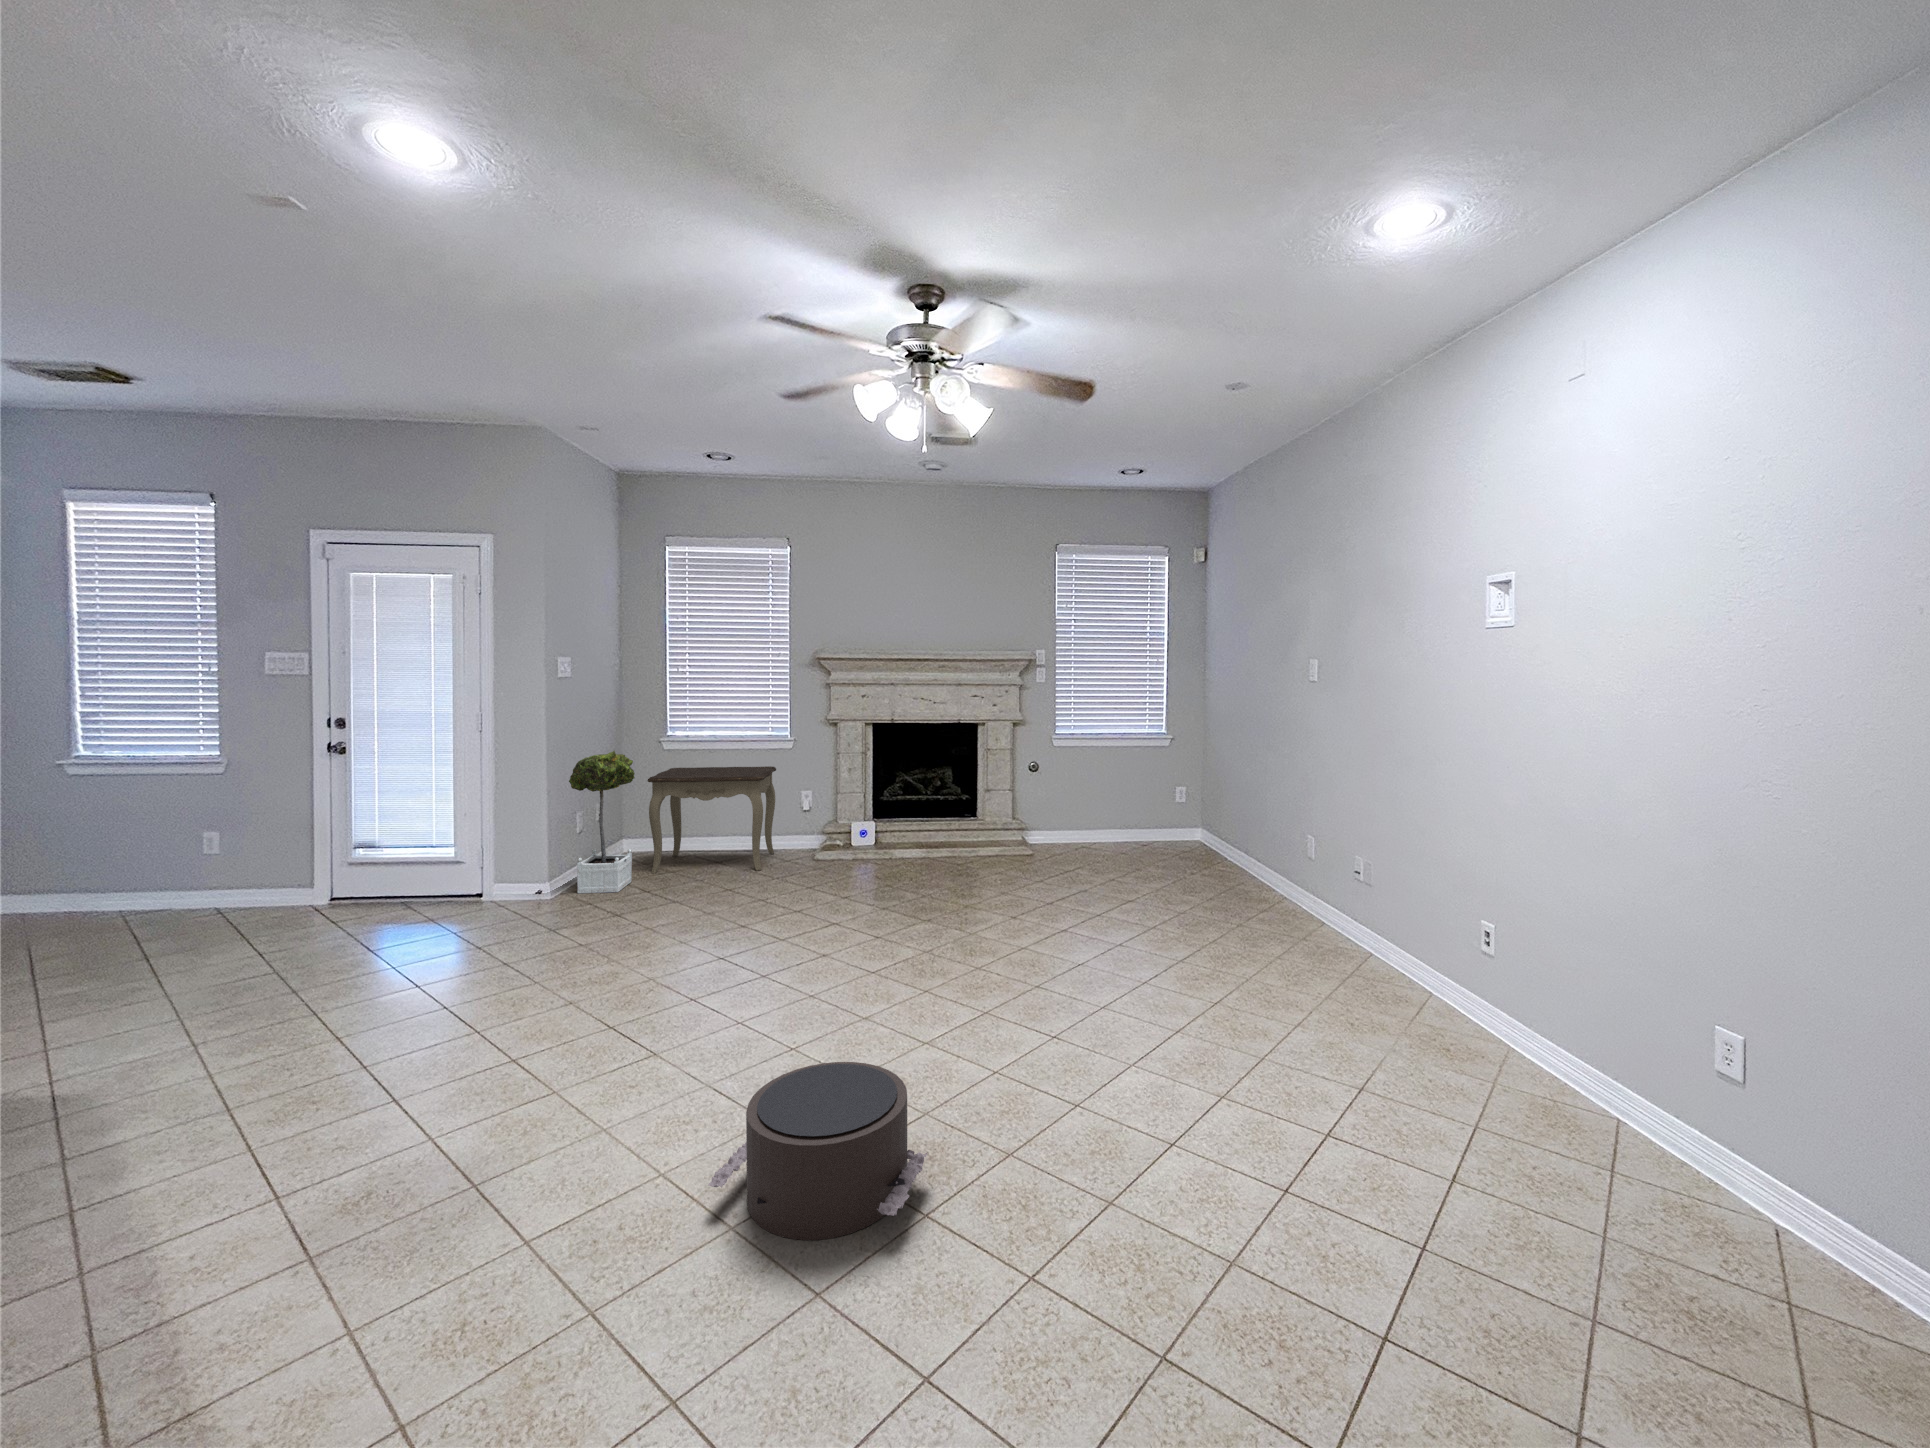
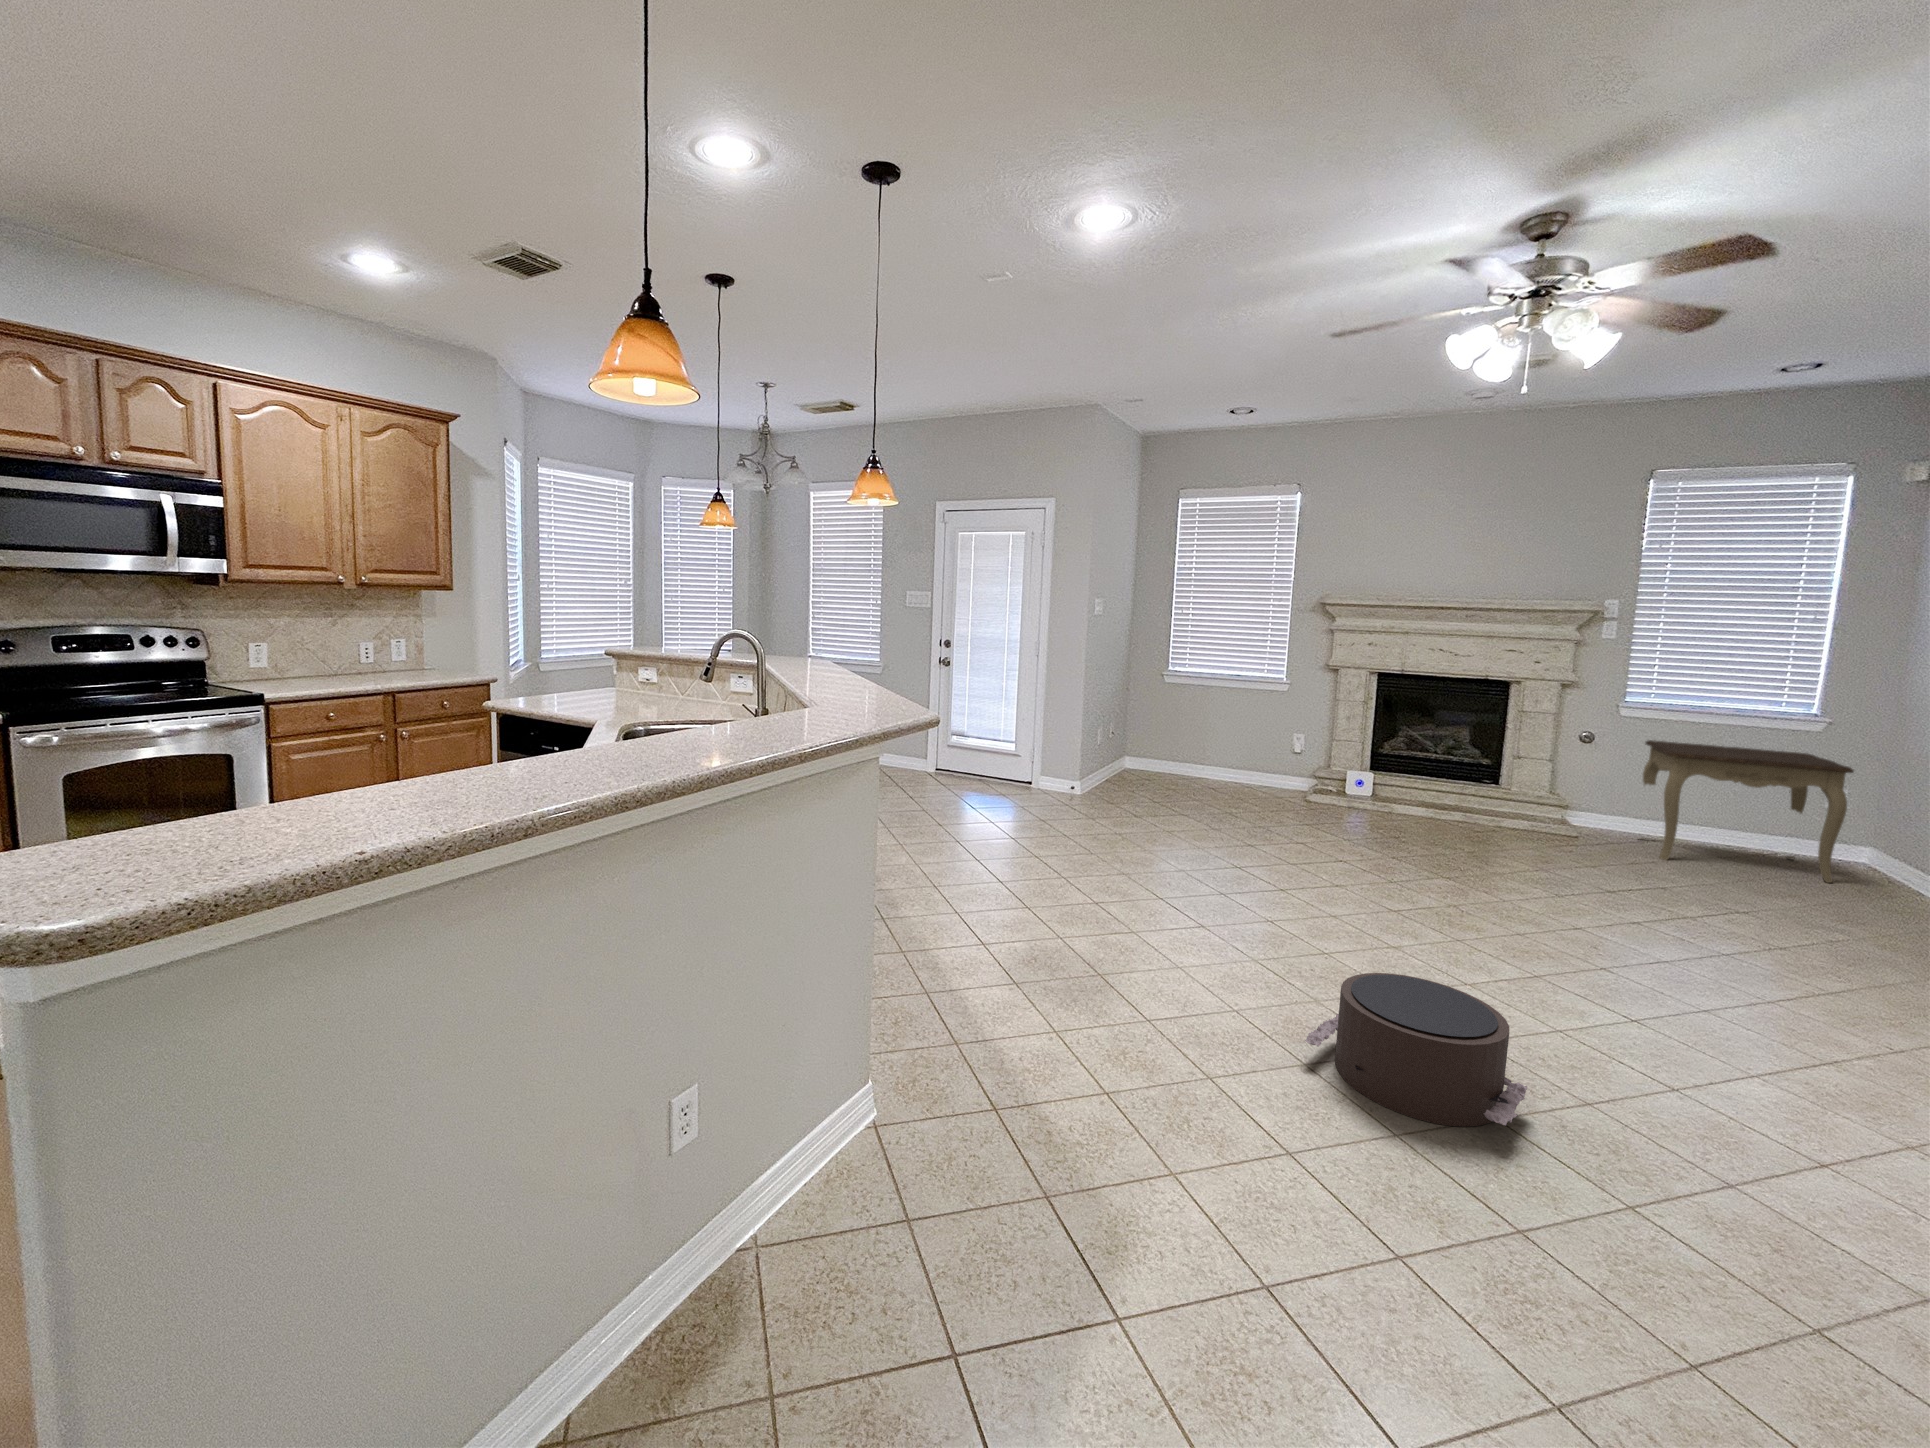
potted tree: present [569,751,635,893] -> none [1100,679,1151,799]
side table: present [648,766,776,874] -> present [1640,740,1854,883]

